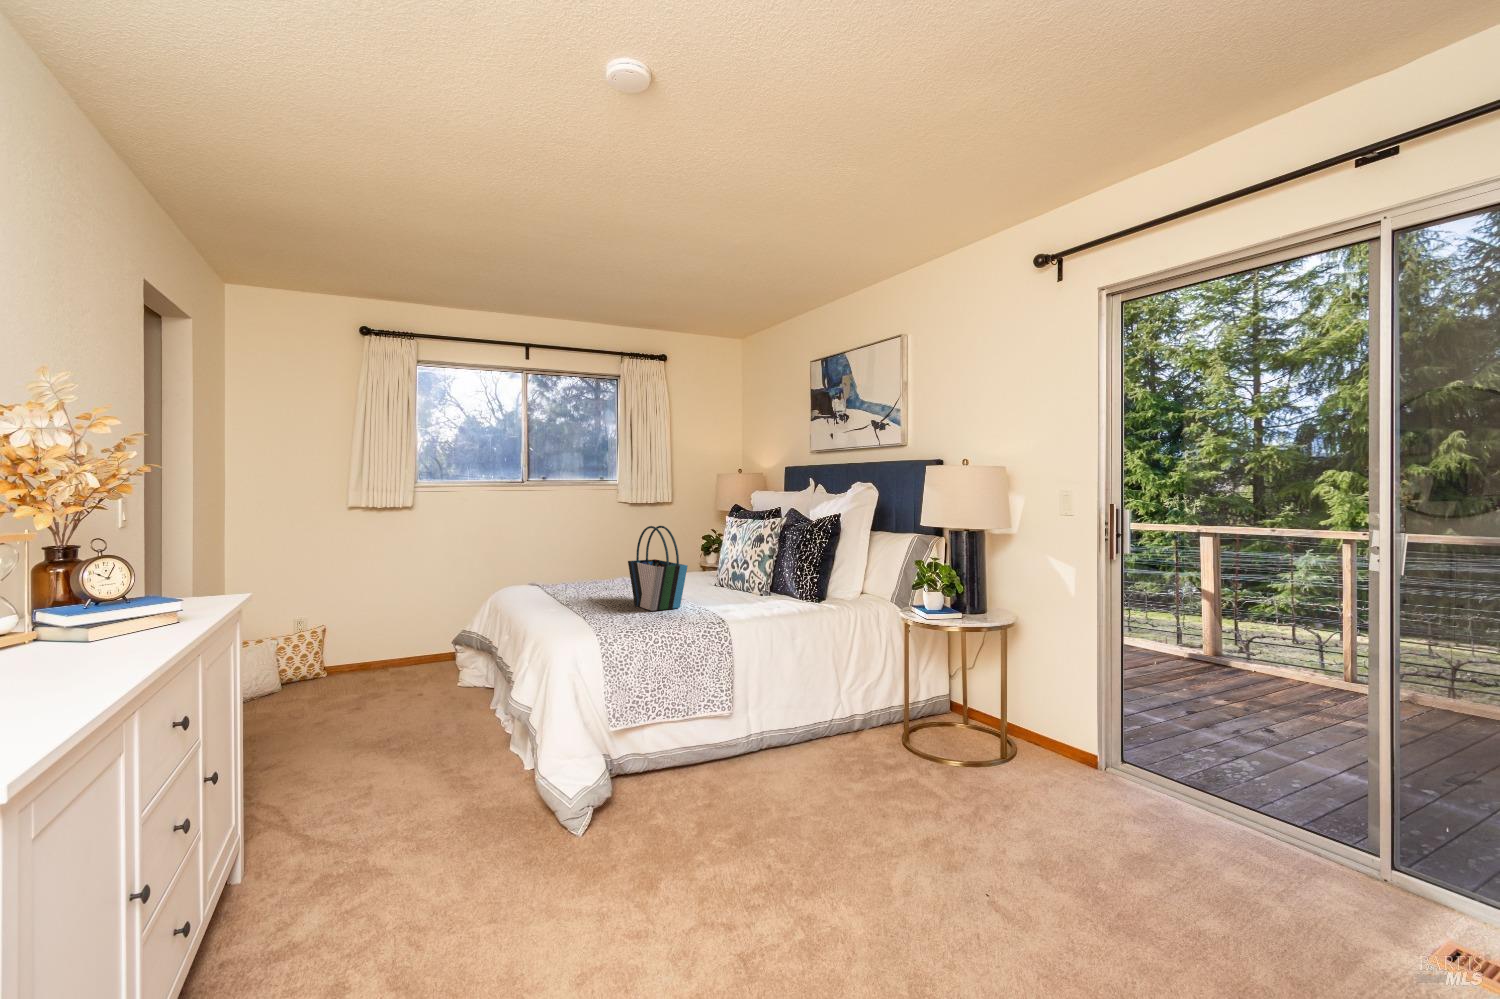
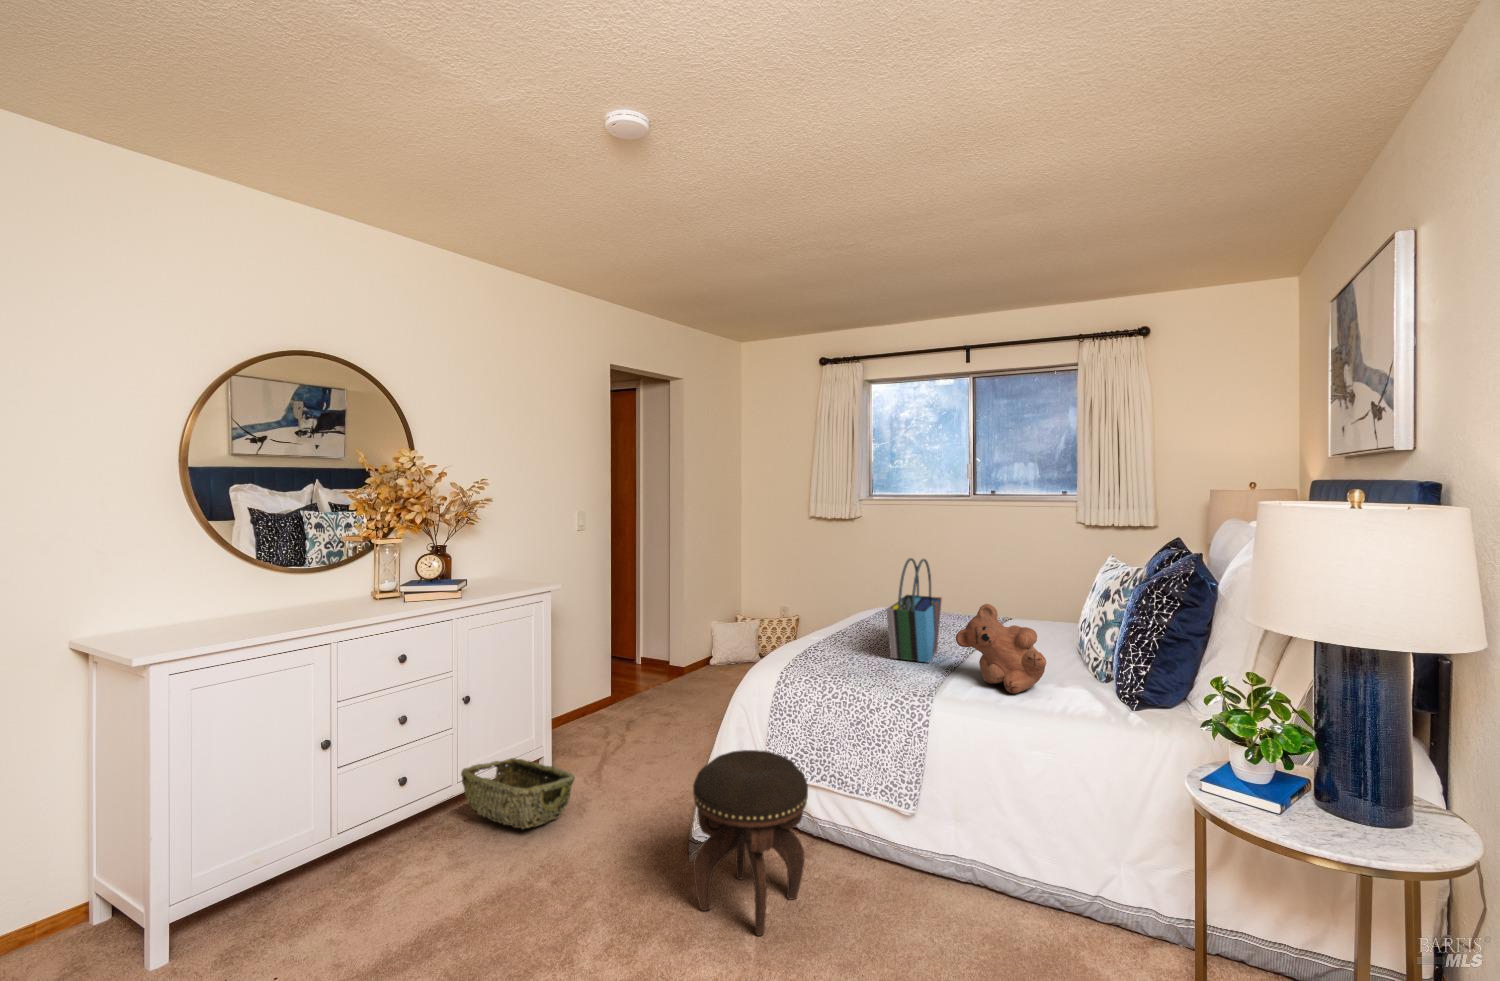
teddy bear: none [716,551,780,609] -> present [956,604,1046,693]
footstool: none [618,692,720,843] -> present [693,750,808,936]
woven basket: none [239,818,411,926] -> present [461,758,575,829]

